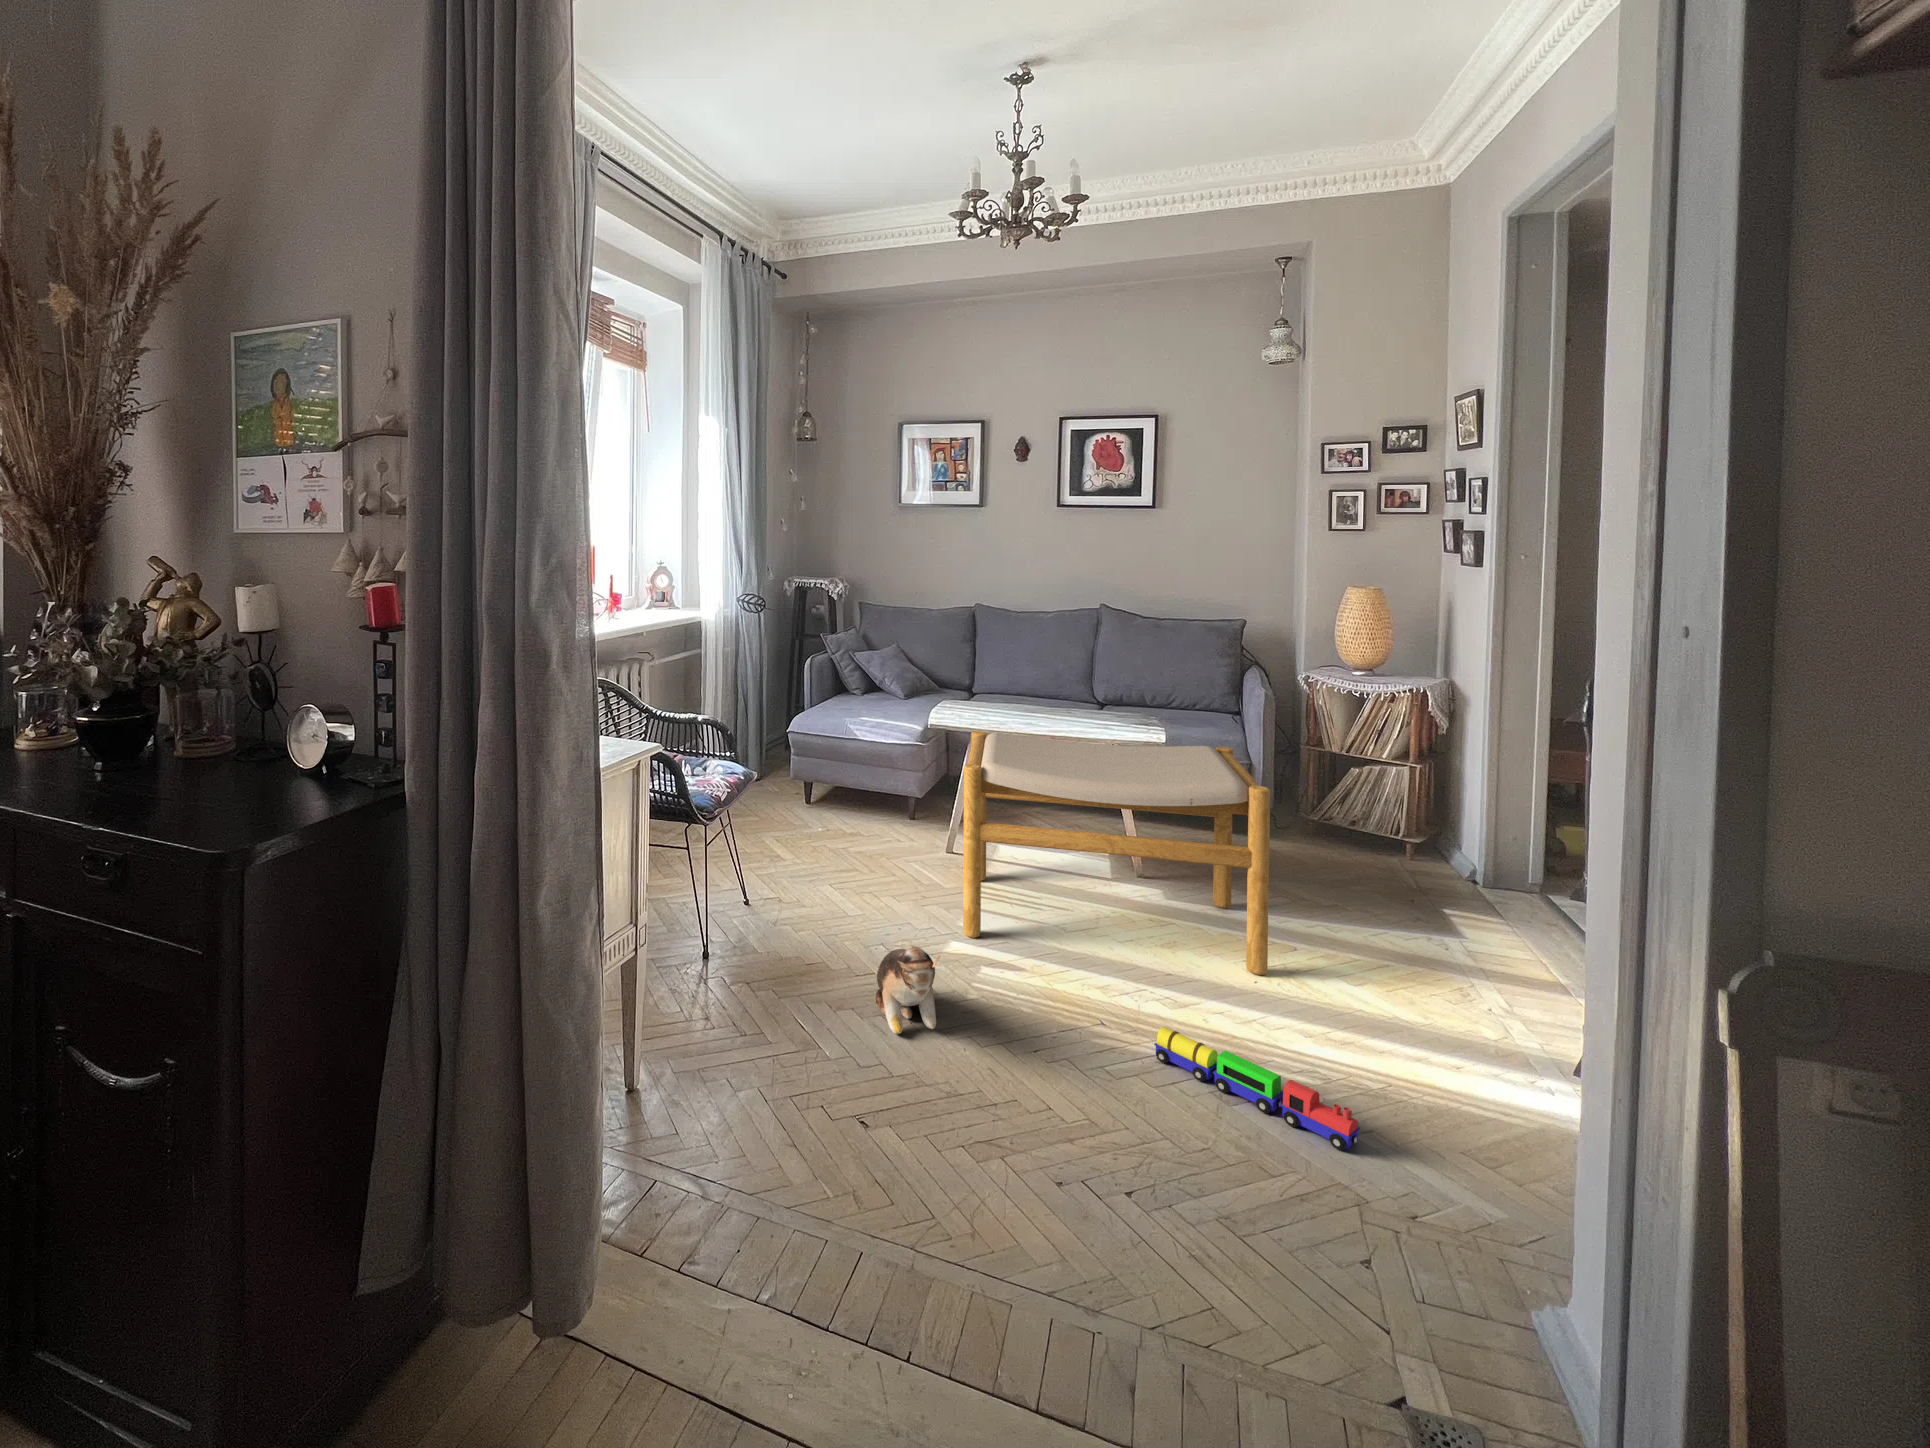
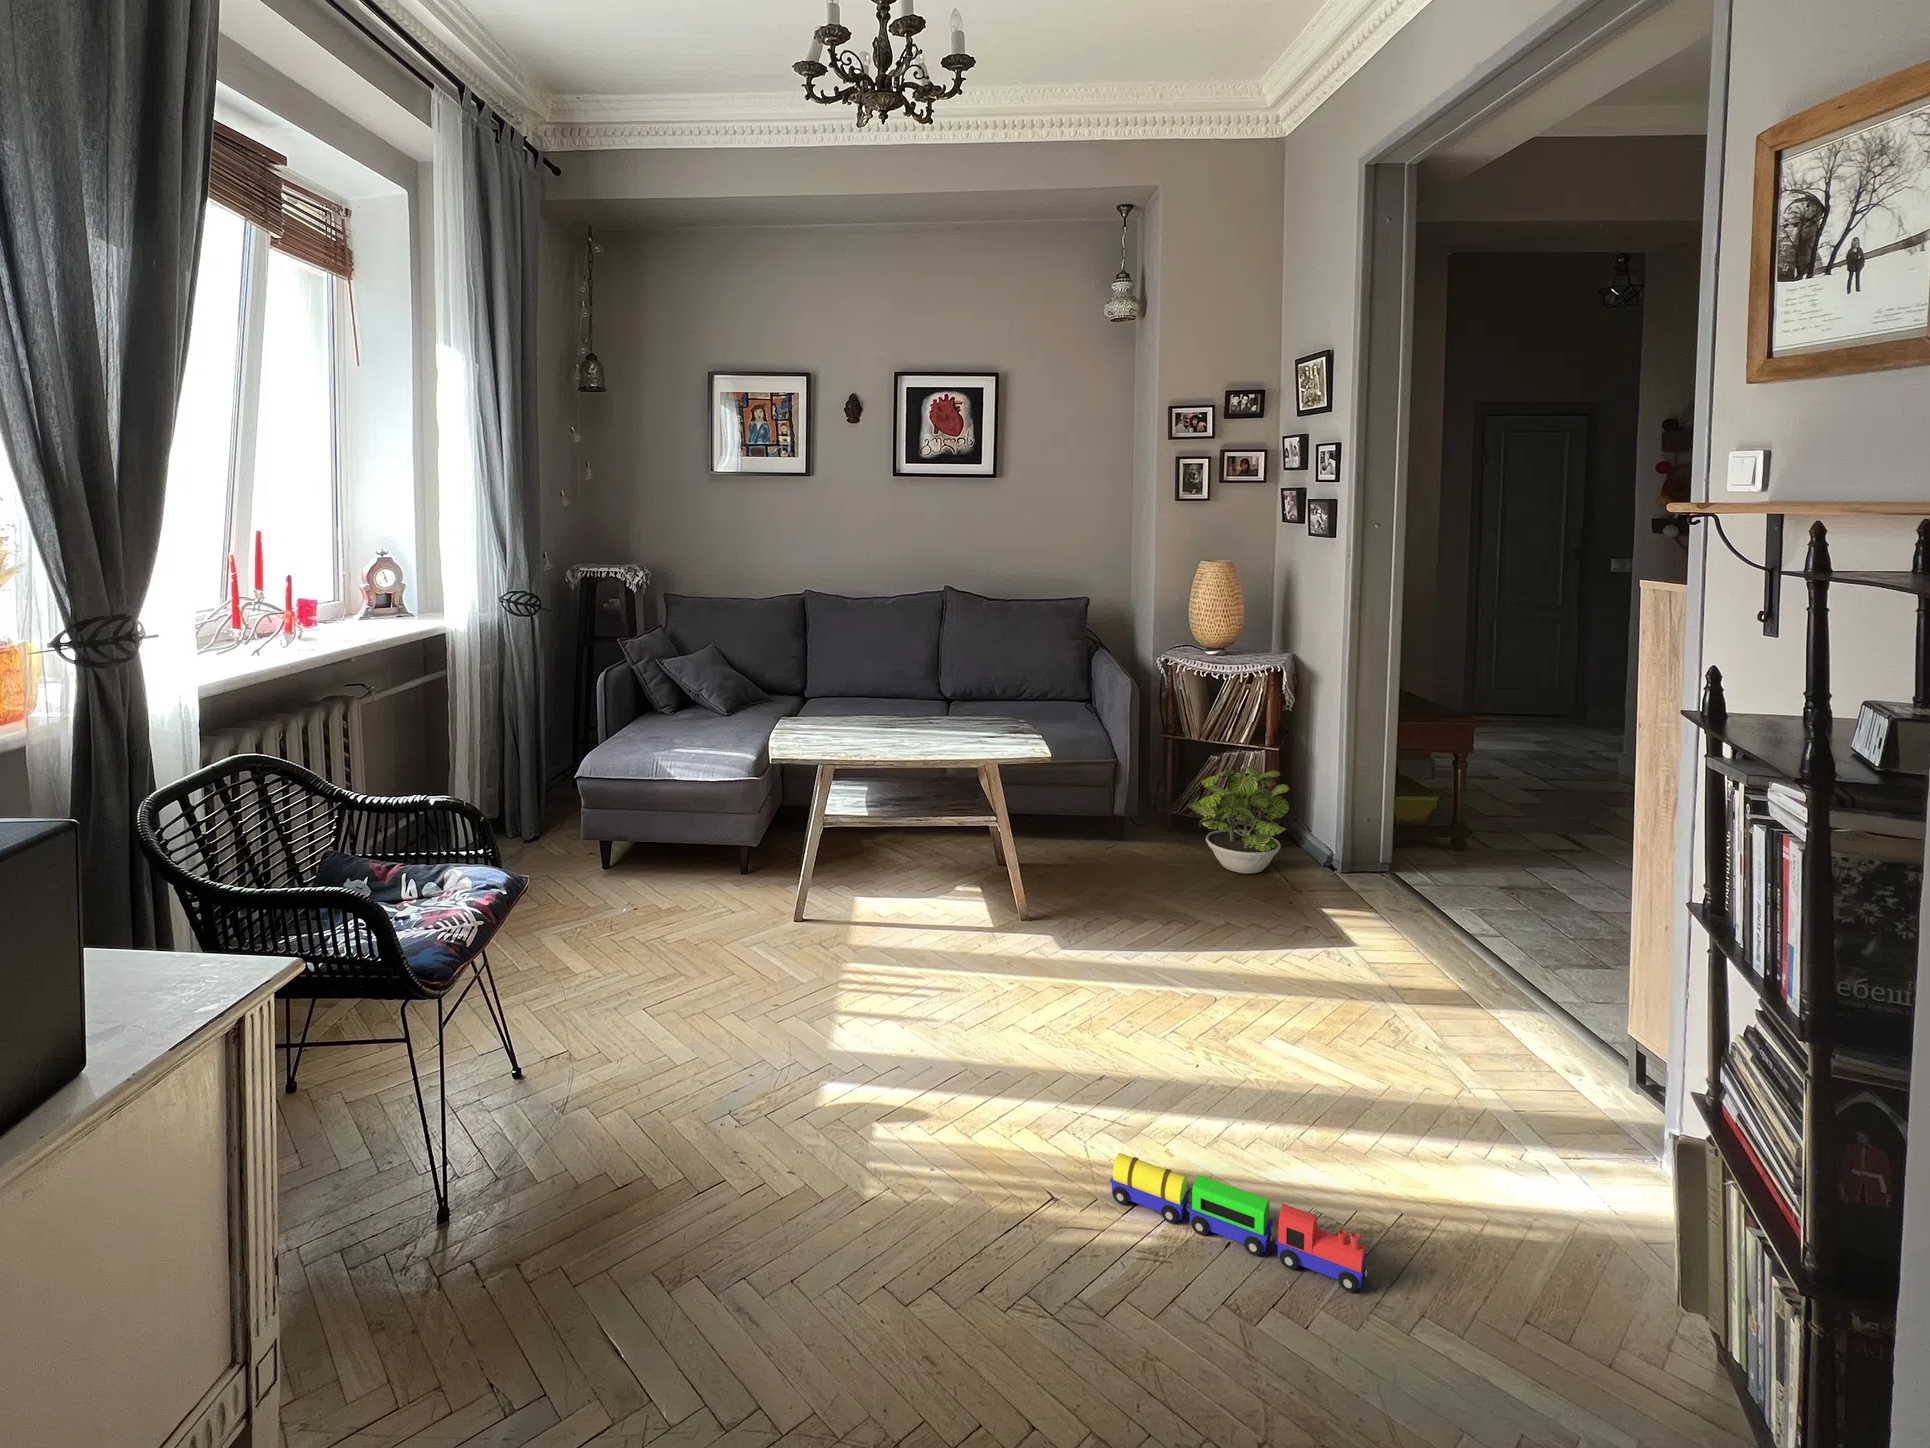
footstool: present [963,731,1270,975] -> none [831,755,1192,1050]
potted plant: none [1315,778,1427,878] -> present [1188,766,1289,873]
plush toy: present [876,945,940,1034] -> none [735,1118,837,1258]

